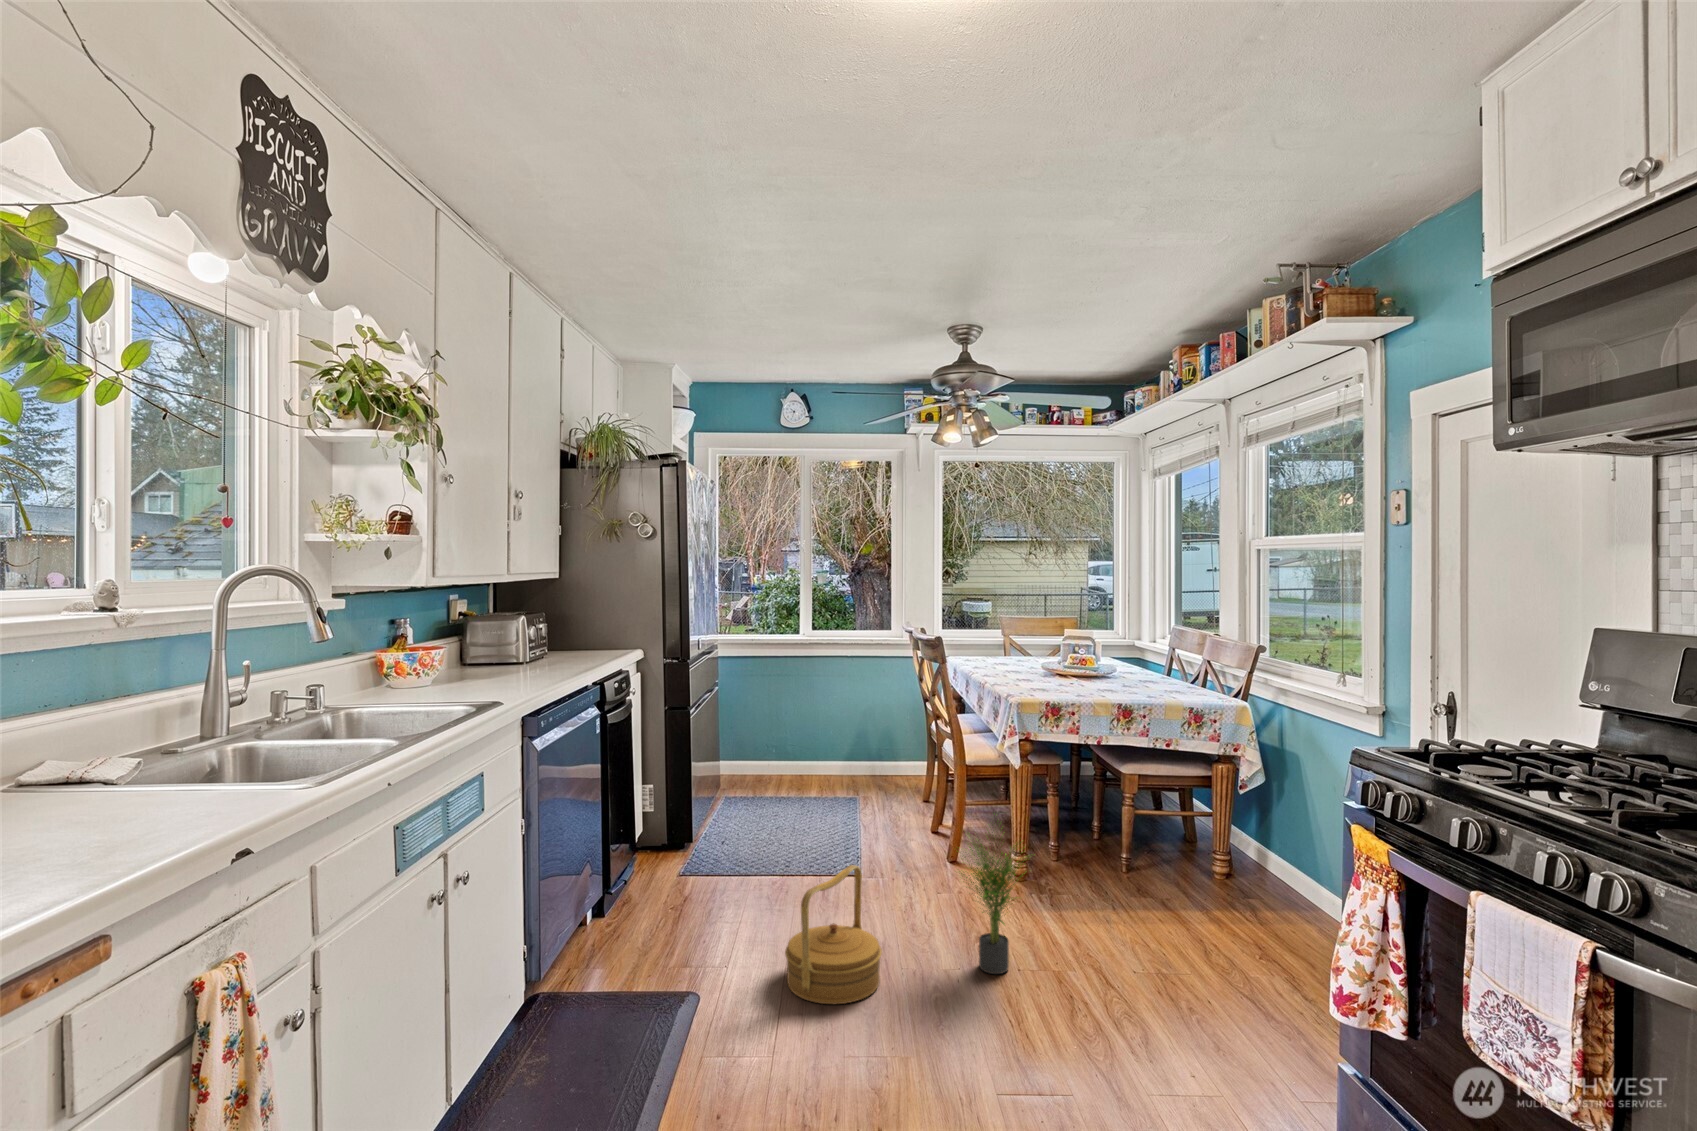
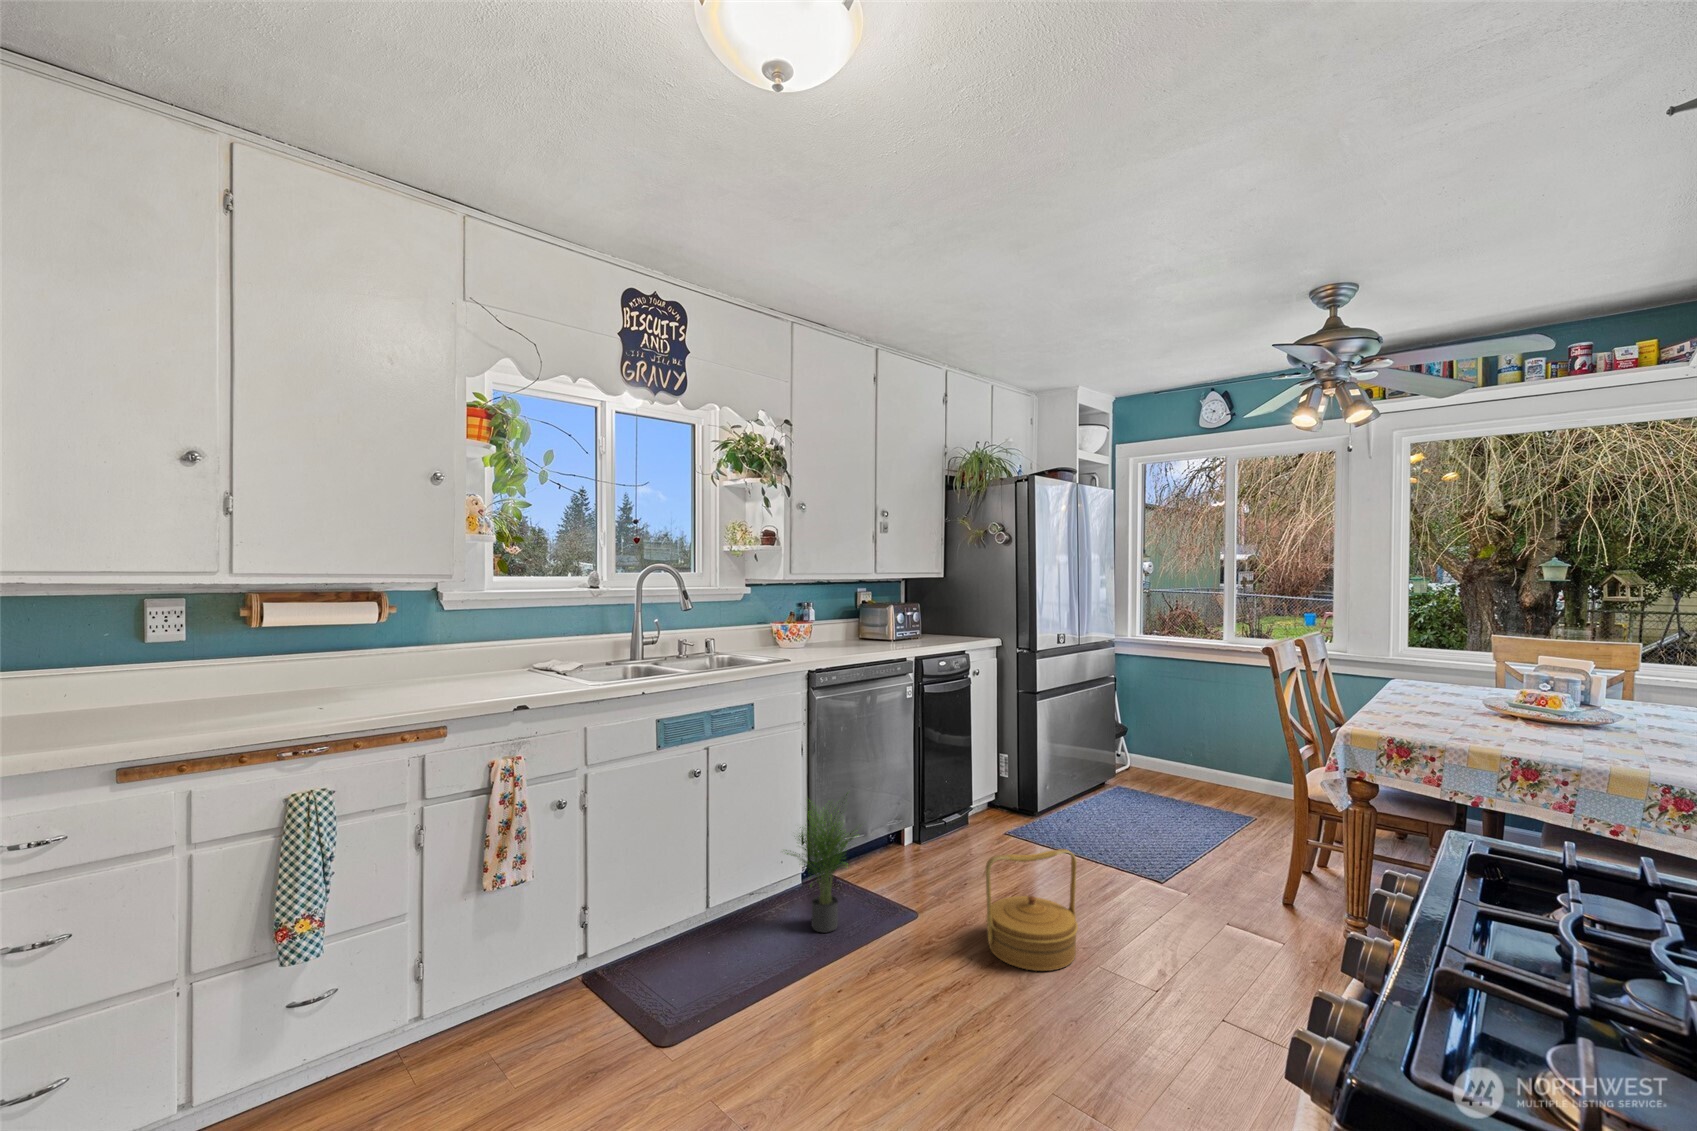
potted plant: present [961,832,1023,974] -> present [786,793,857,933]

